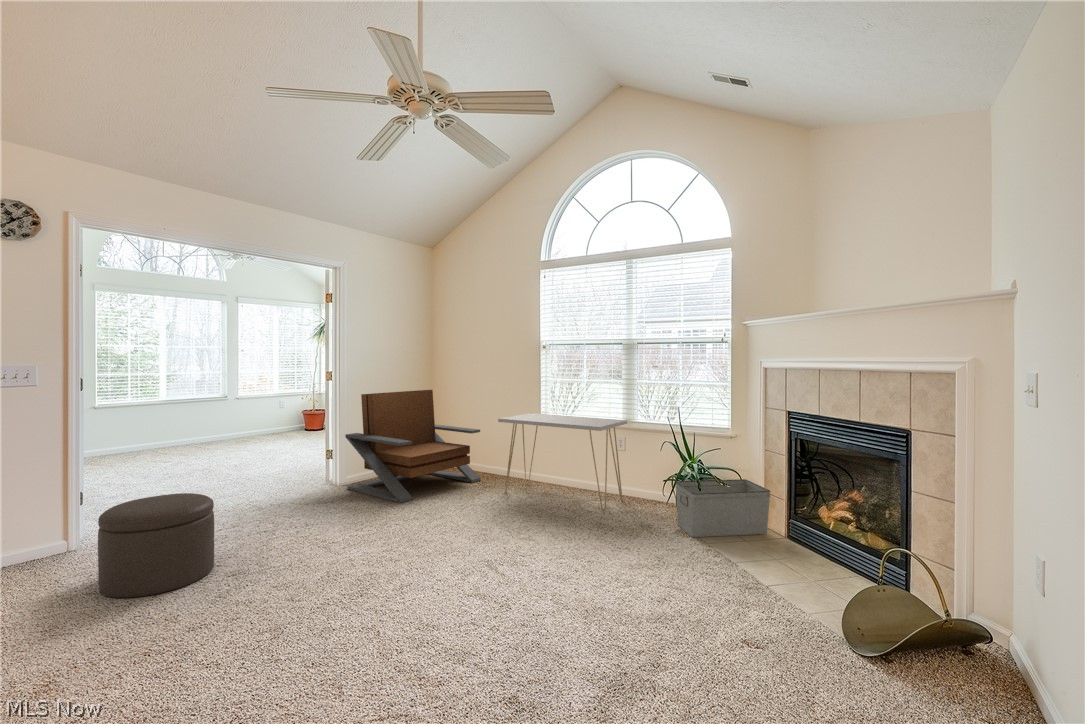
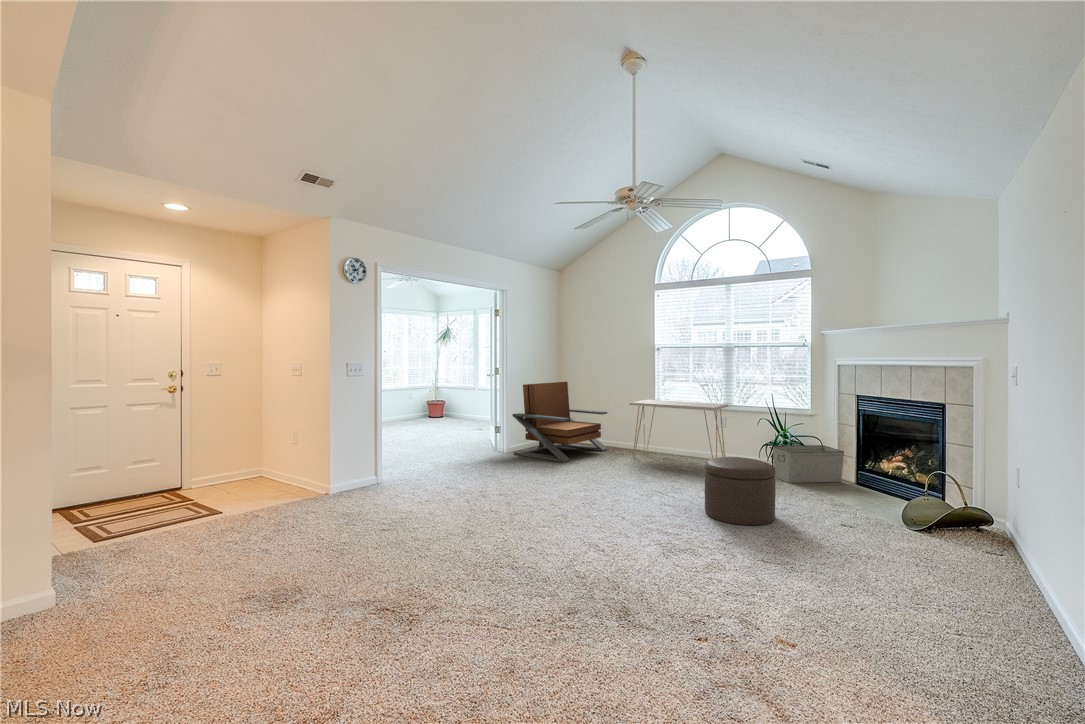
ottoman: present [98,493,214,598] -> present [705,457,776,525]

